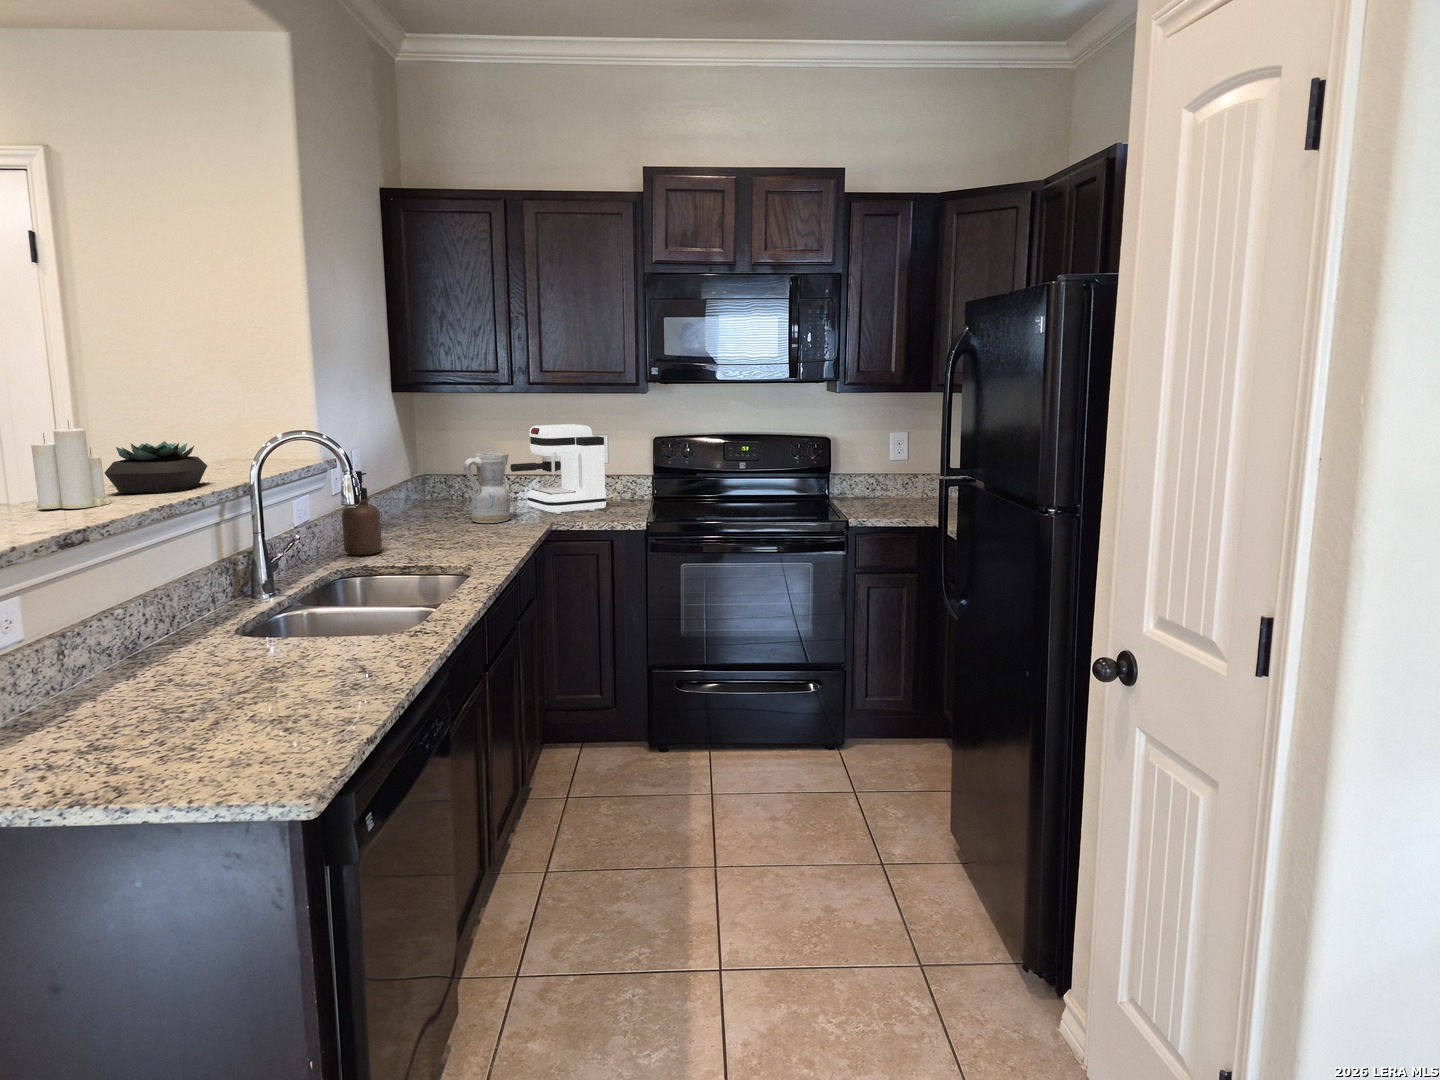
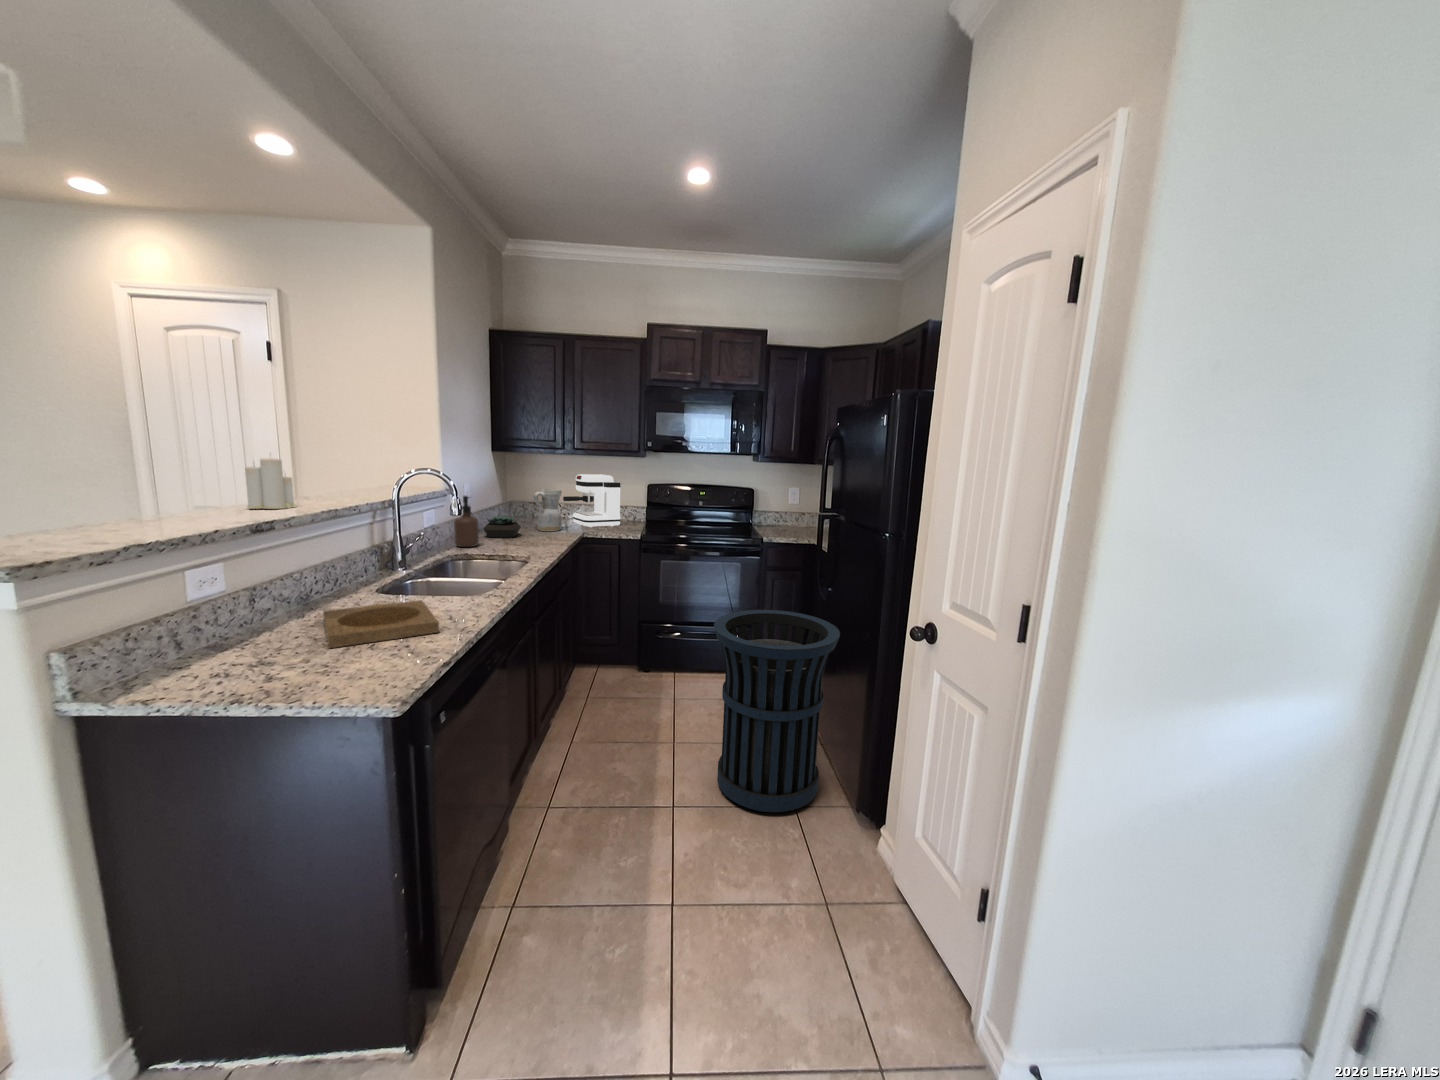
succulent plant: present [105,441,207,493] -> present [484,516,521,538]
trash can: none [774,641,985,972] -> present [714,610,840,812]
tray: none [169,643,348,722] -> present [323,600,439,648]

